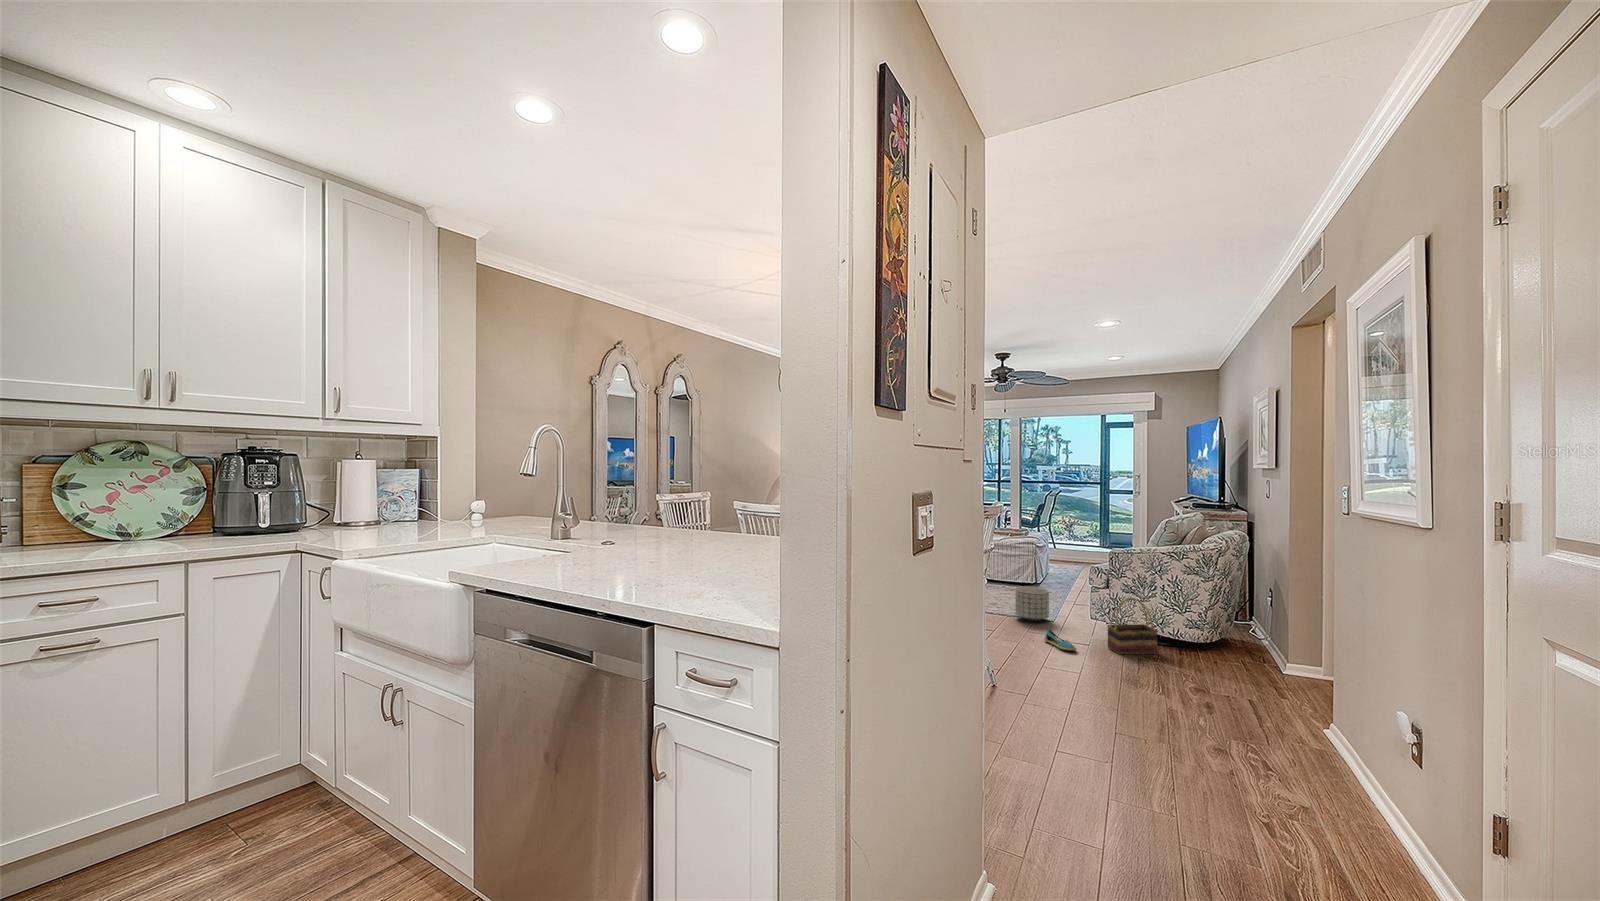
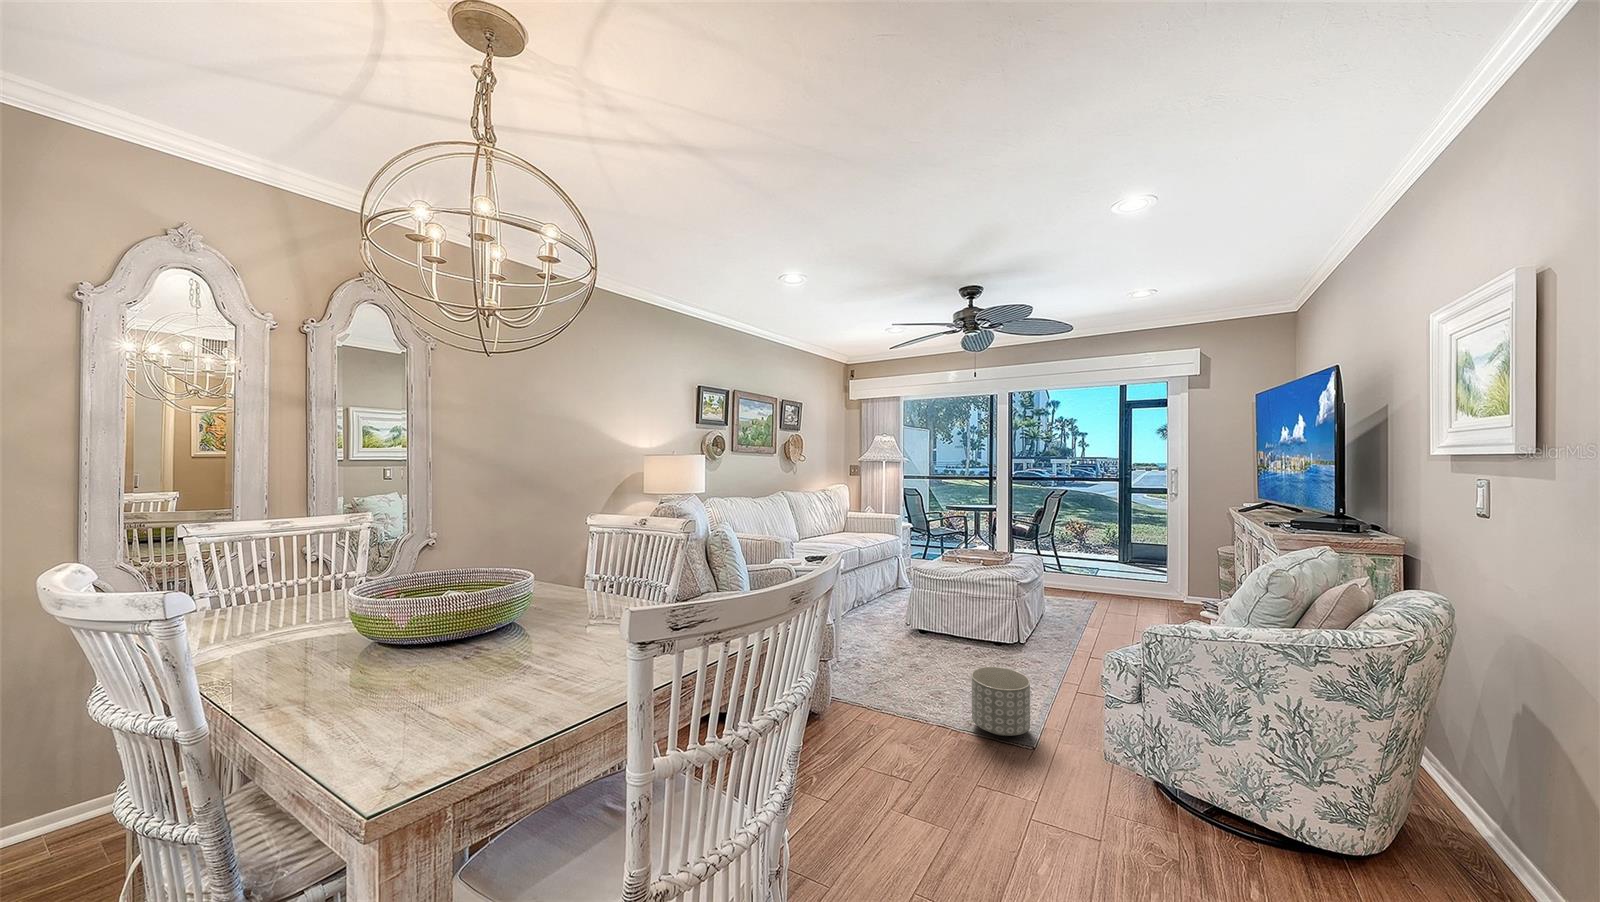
basket: present [1107,598,1158,654] -> none [1141,745,1258,876]
shoe: present [1044,629,1076,651] -> none [1011,787,1074,860]

